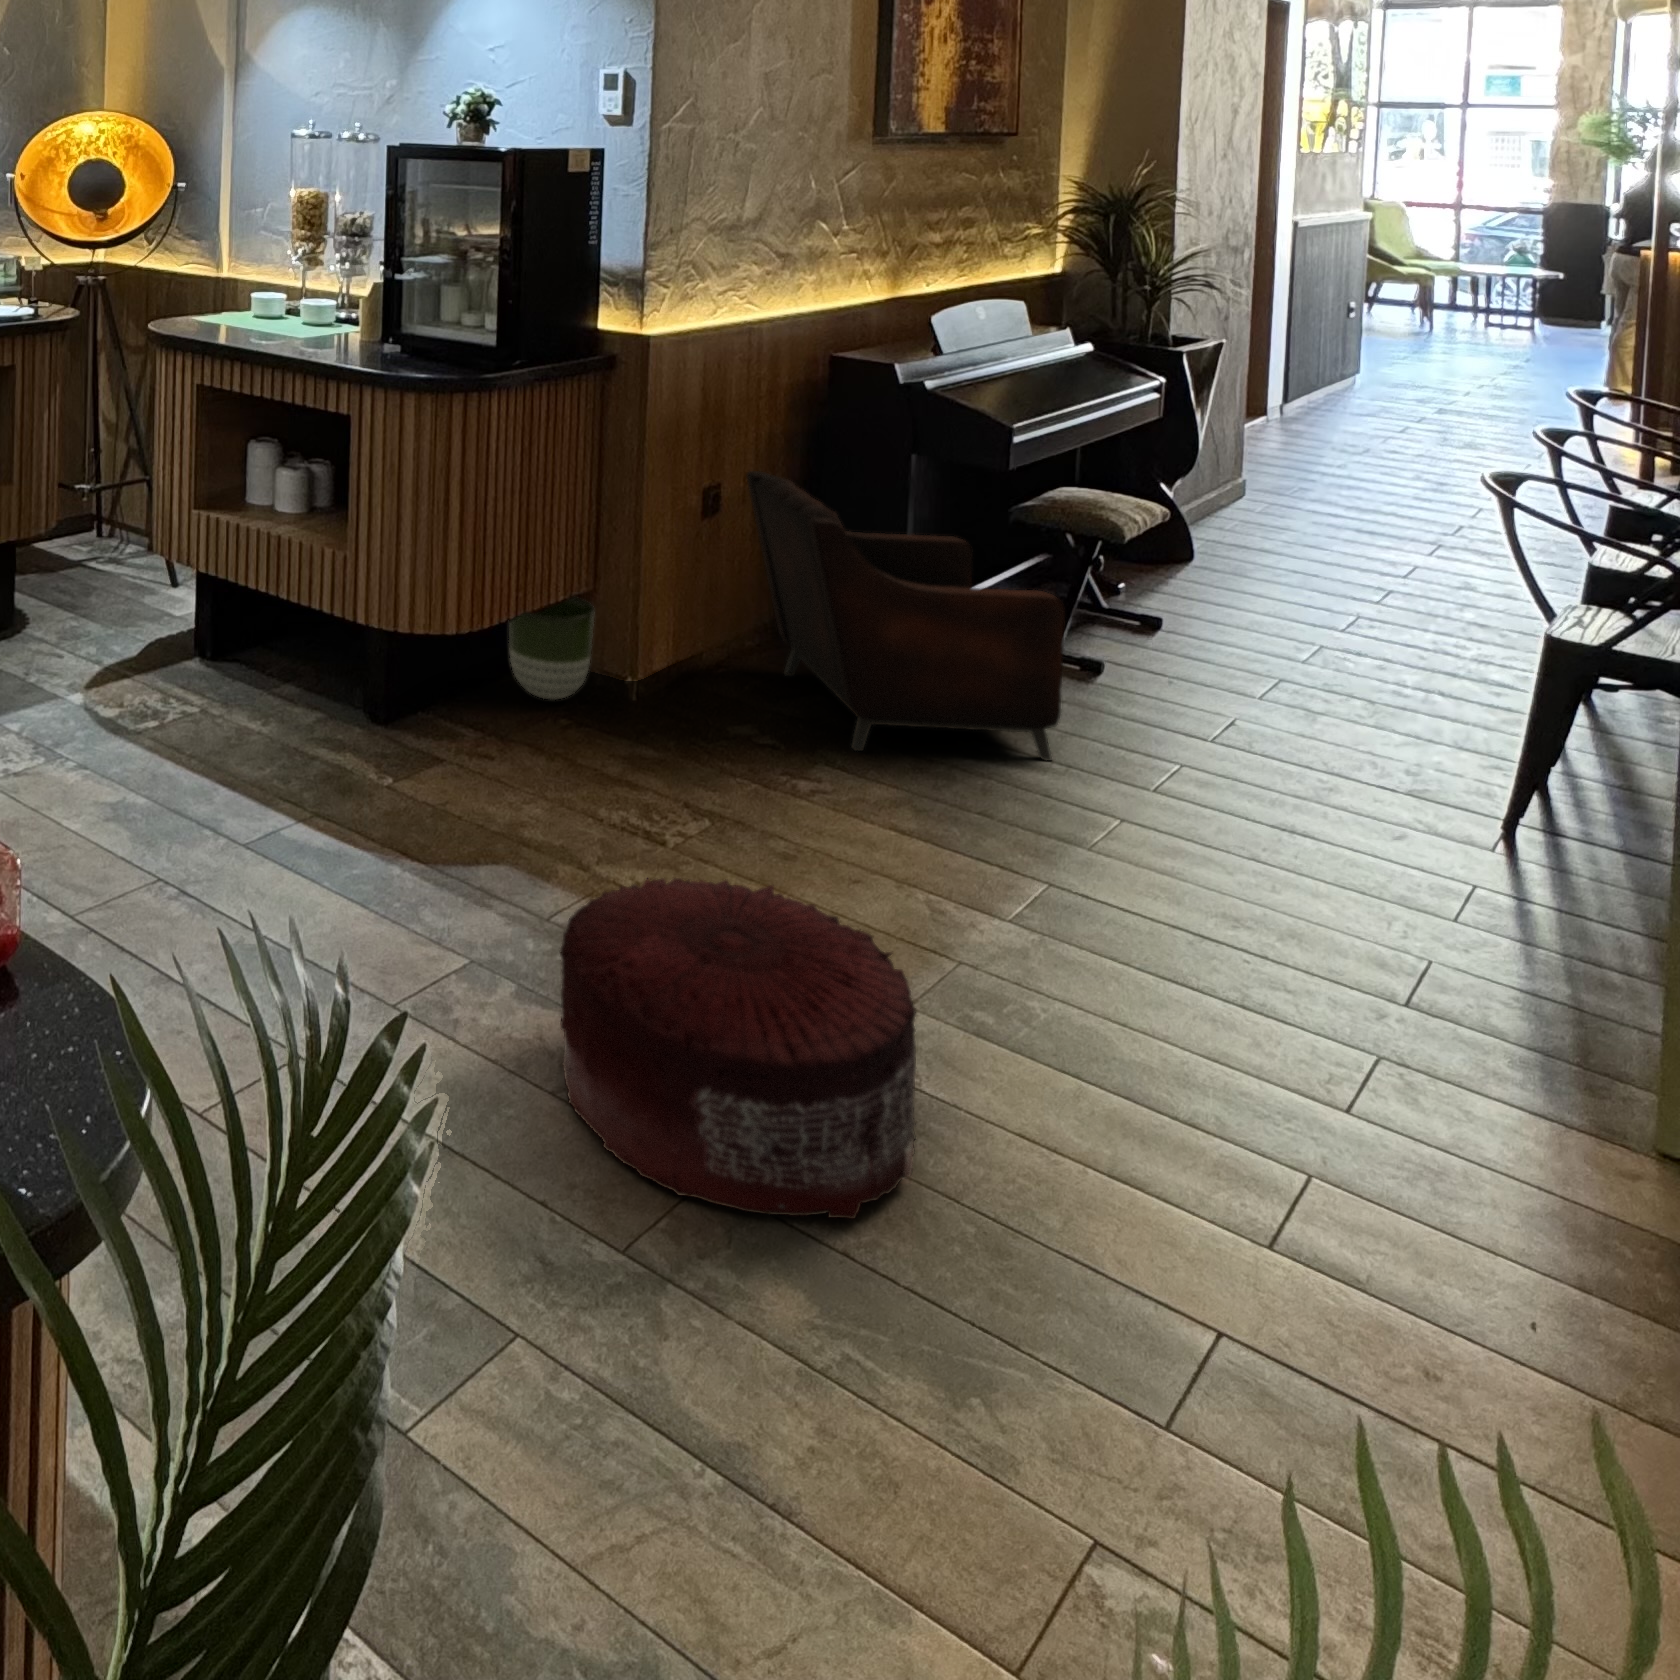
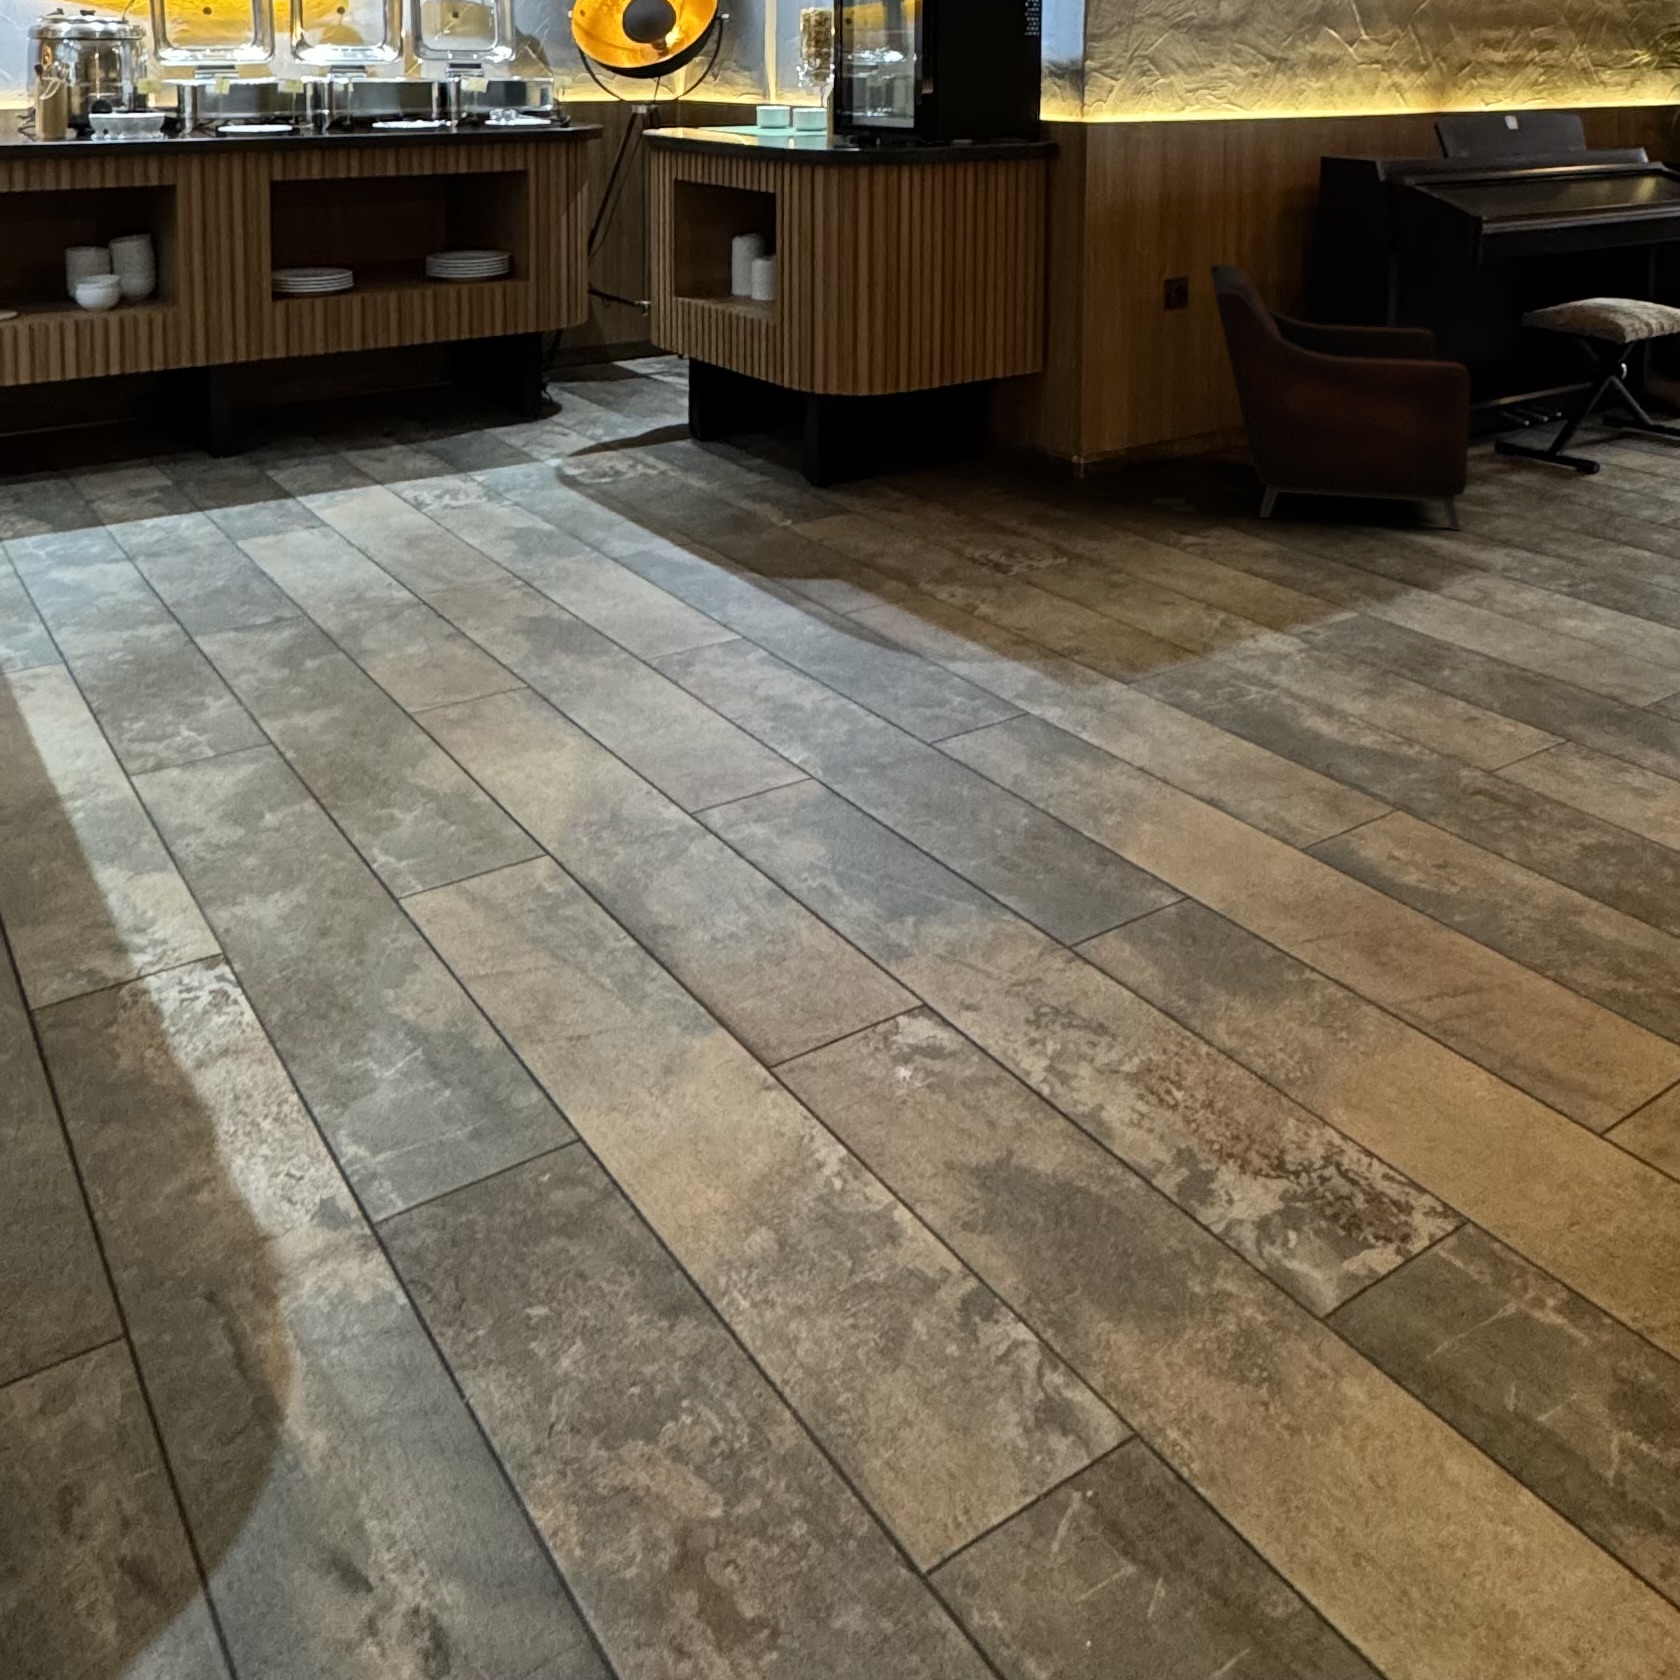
planter: present [509,597,594,700] -> none [955,377,1036,475]
pouf: present [560,878,916,1219] -> none [712,542,1037,794]

